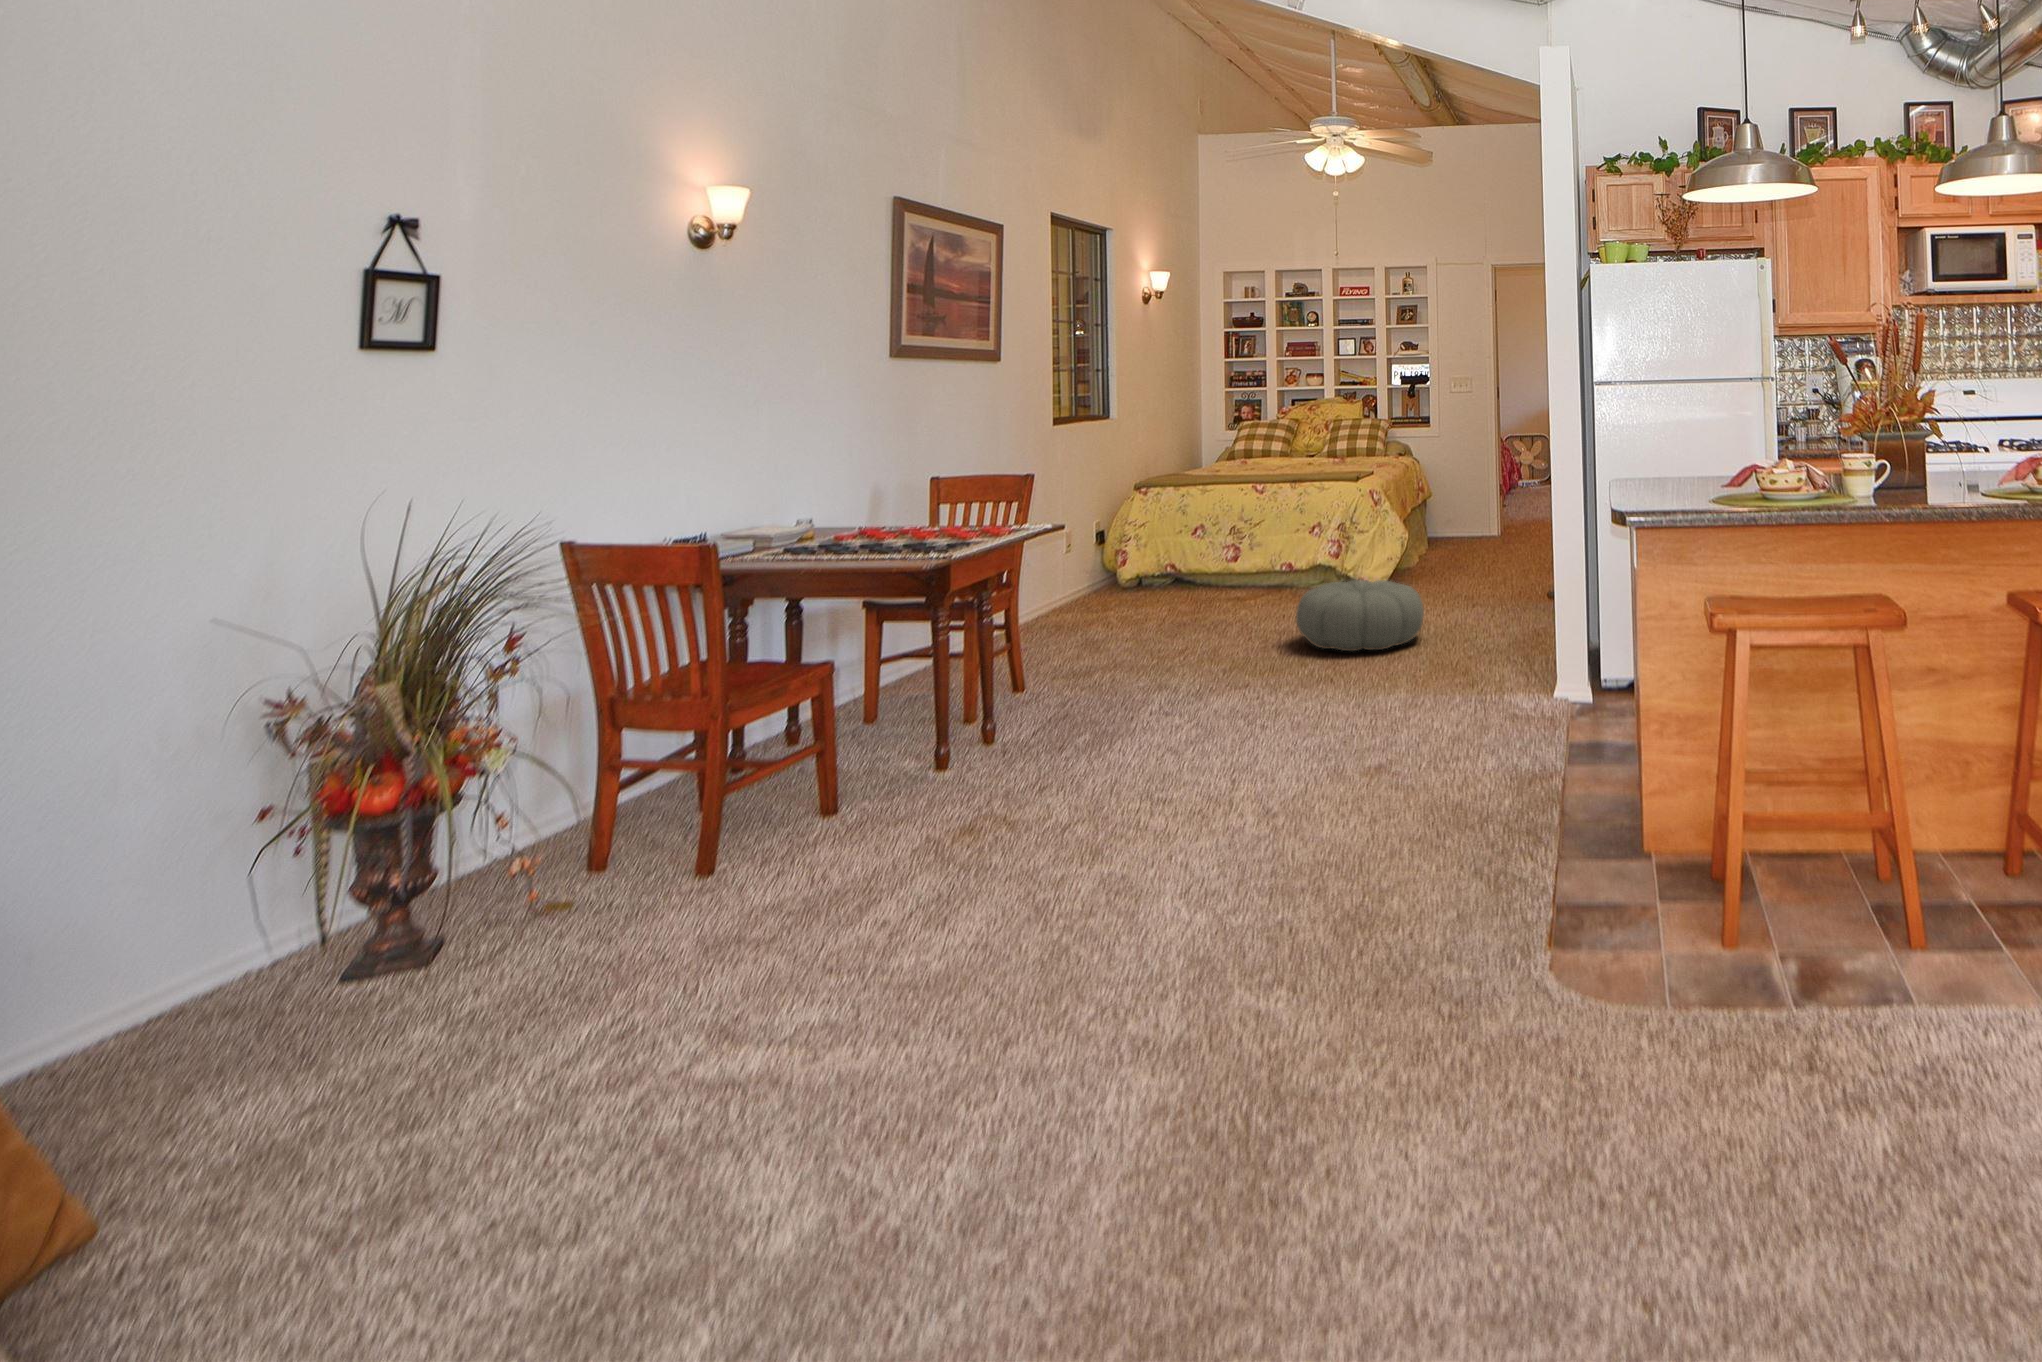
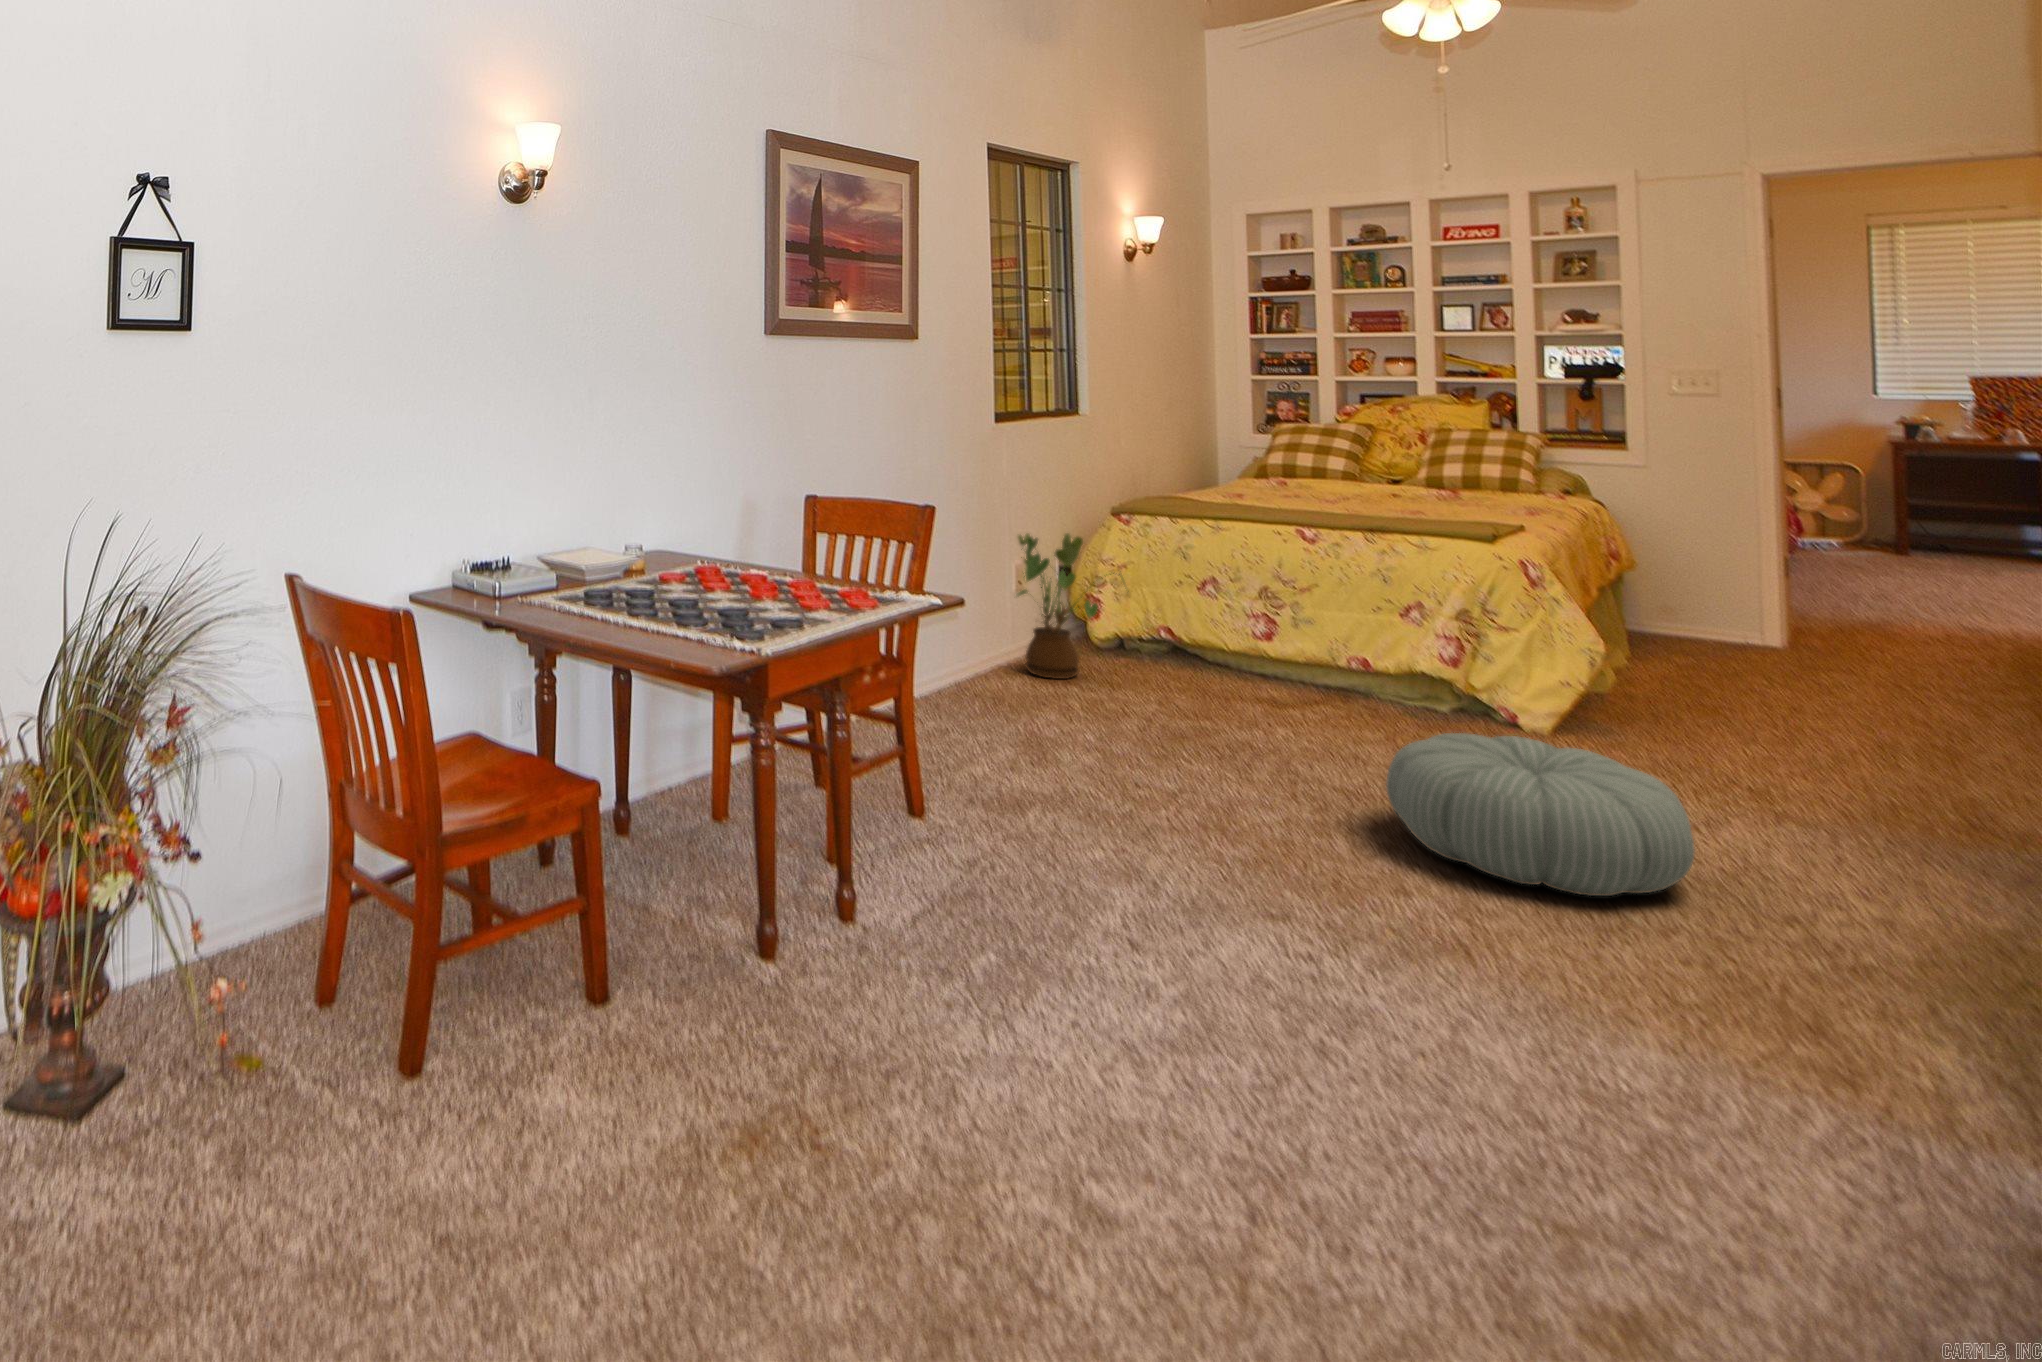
house plant: none [1068,503,1153,609] -> present [1017,534,1124,679]

